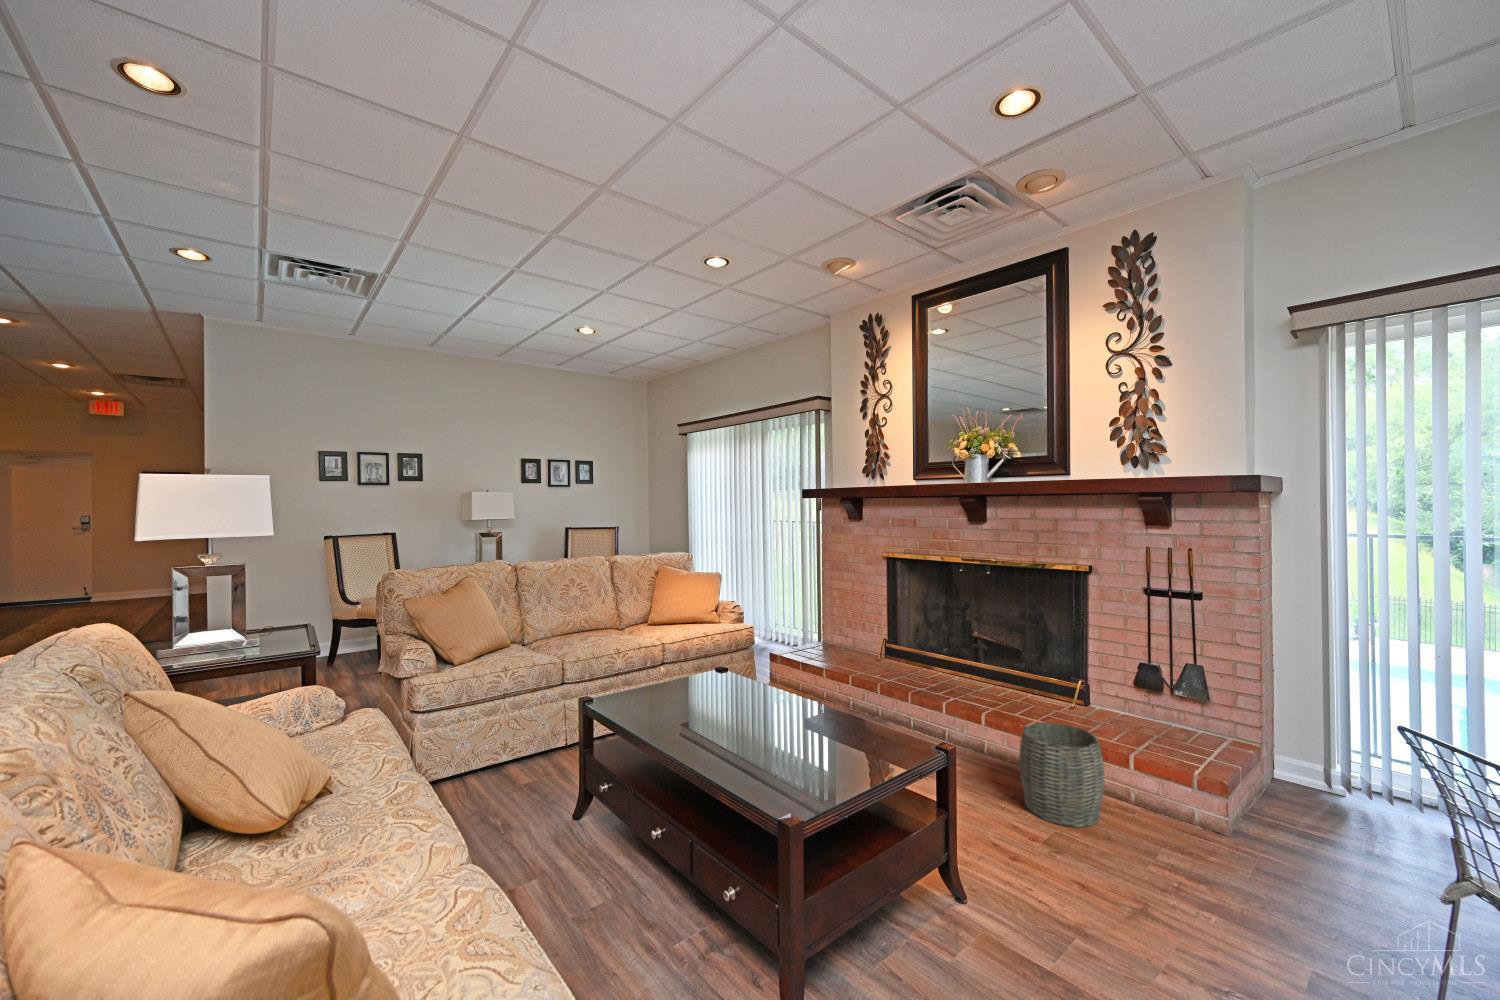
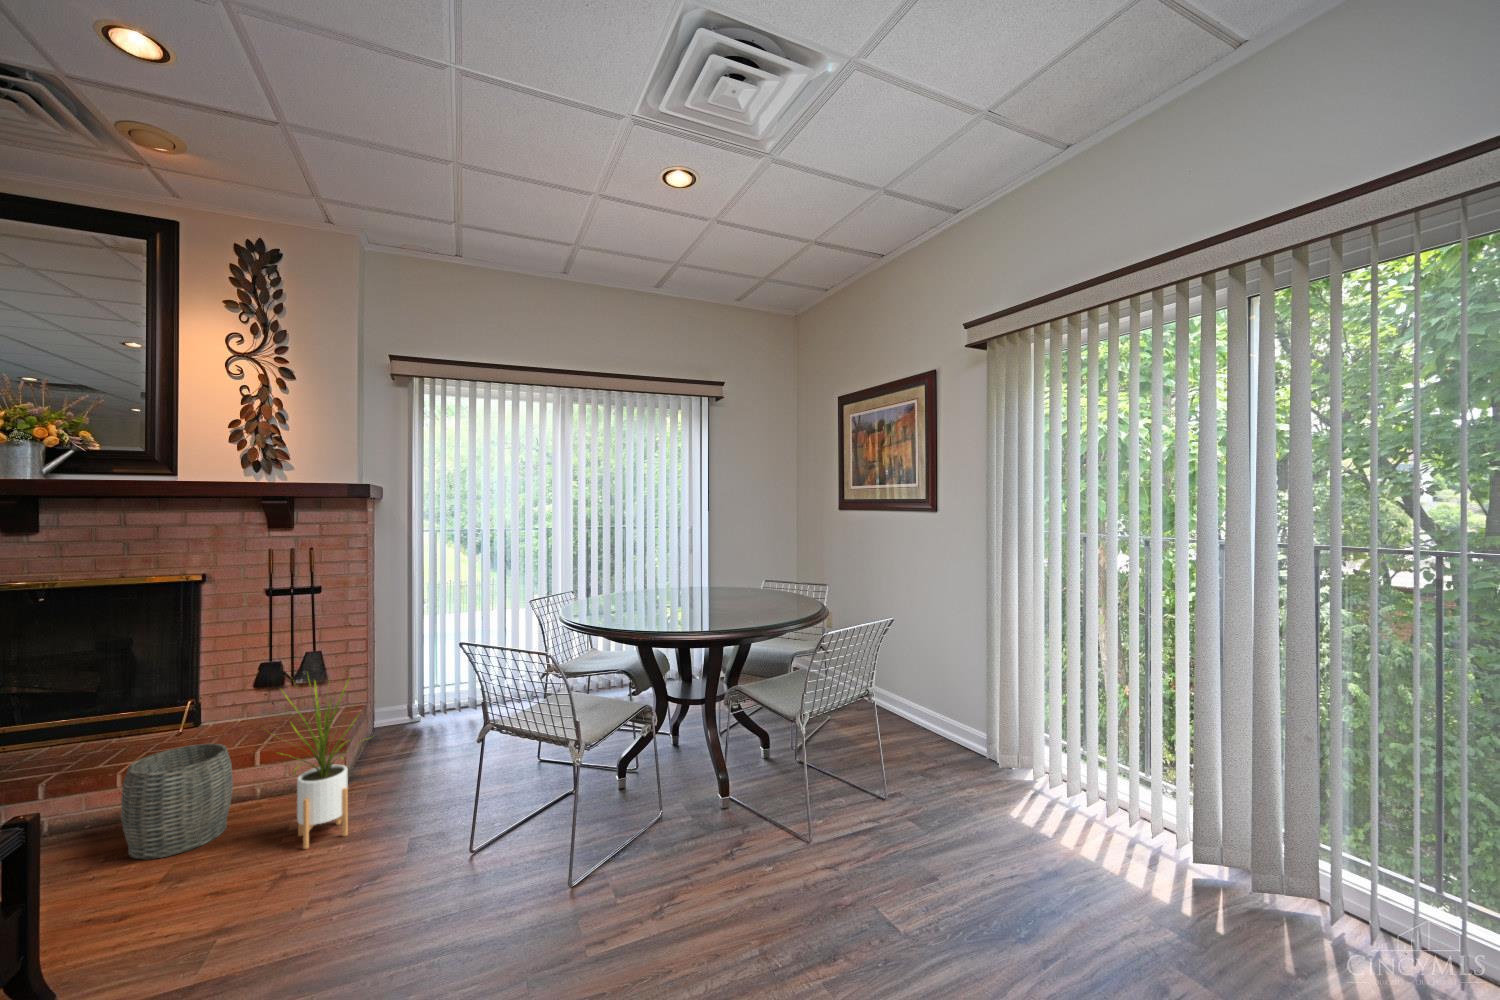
house plant: none [1120,689,1258,908] -> present [282,679,367,849]

